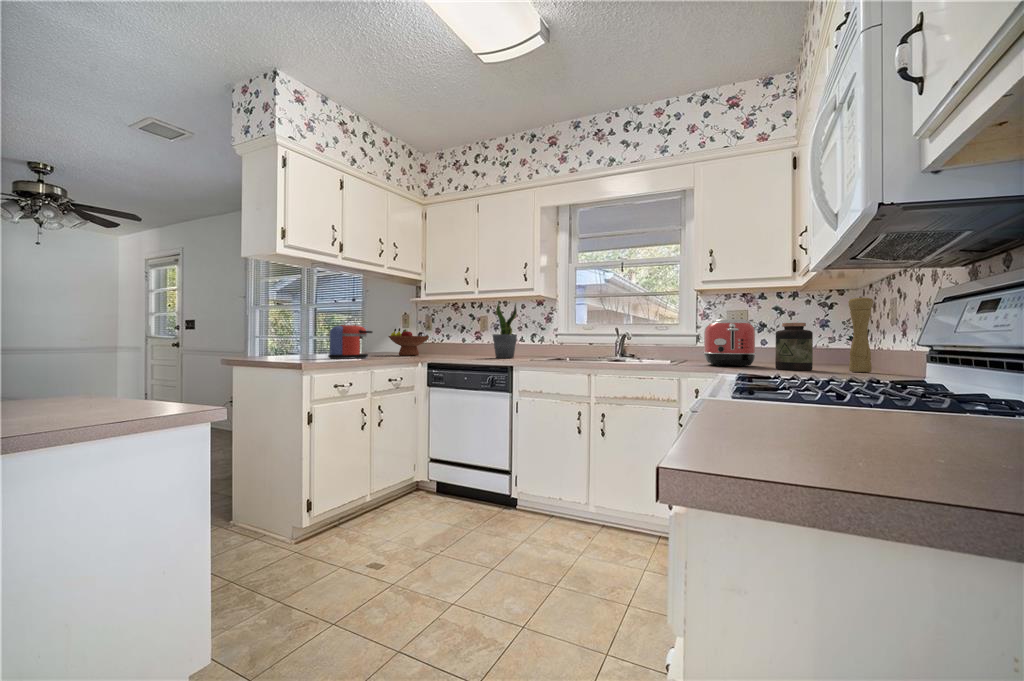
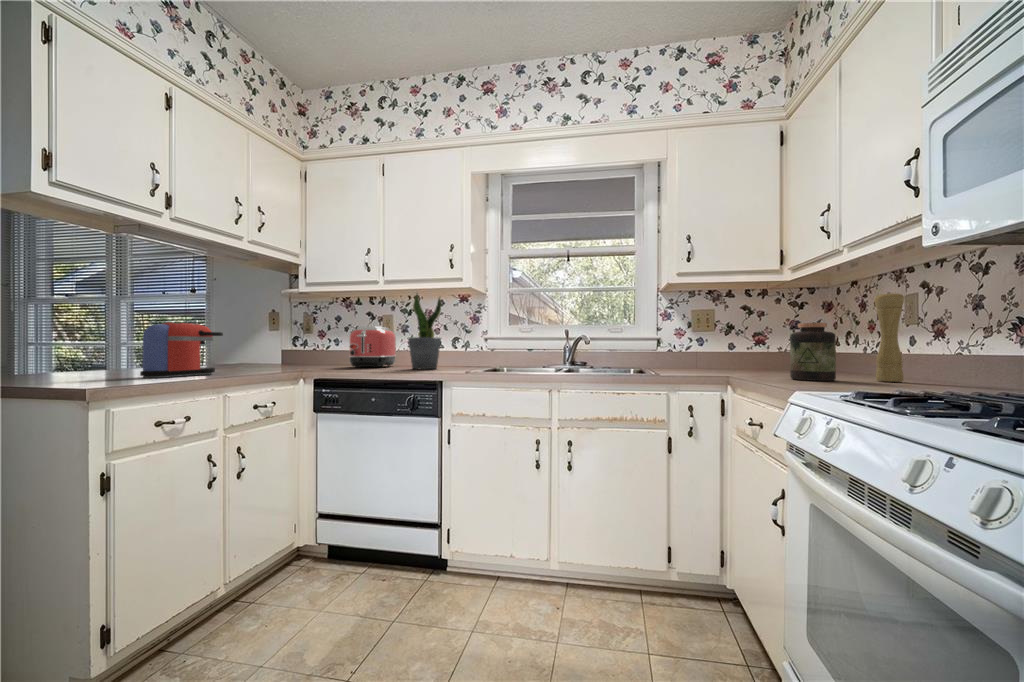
toaster: present [703,319,756,367] -> present [349,327,396,368]
fruit bowl: present [388,328,429,356] -> none [247,329,312,368]

